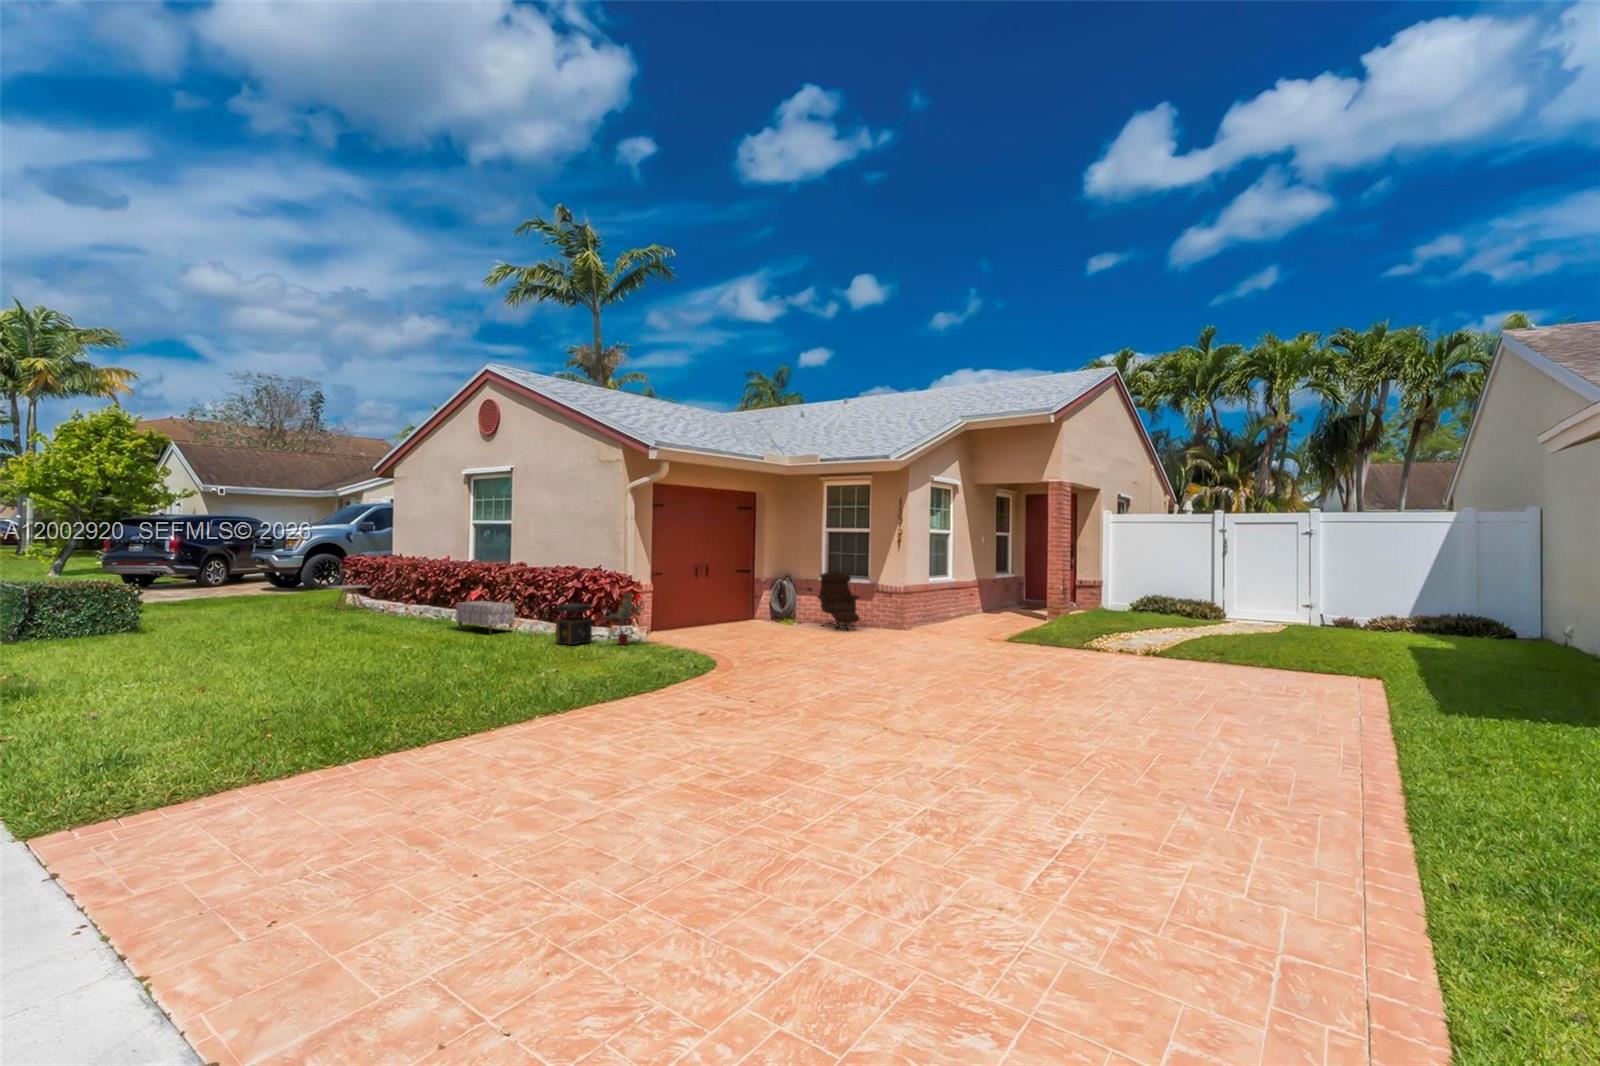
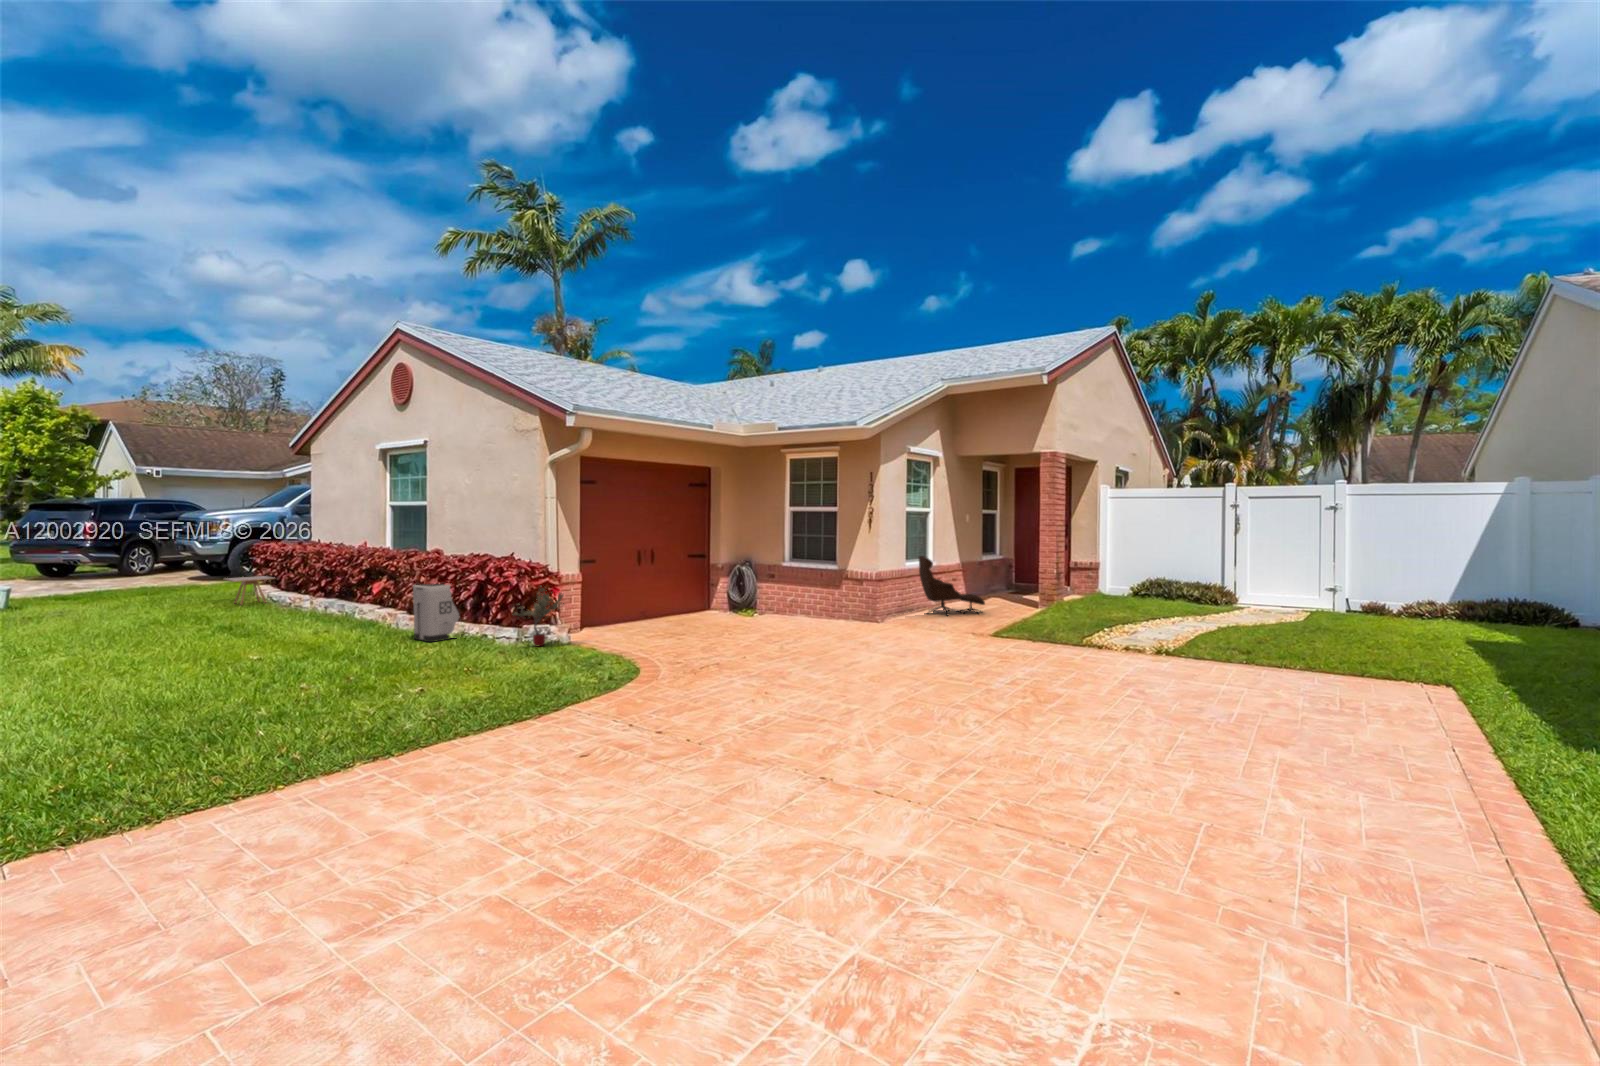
lounge chair: present [817,572,859,629] -> present [919,556,985,615]
trash can: none [514,591,552,640] -> present [413,584,459,642]
bench: present [456,601,515,634] -> none [355,594,421,635]
toolbox: present [555,603,592,645] -> none [457,598,504,648]

